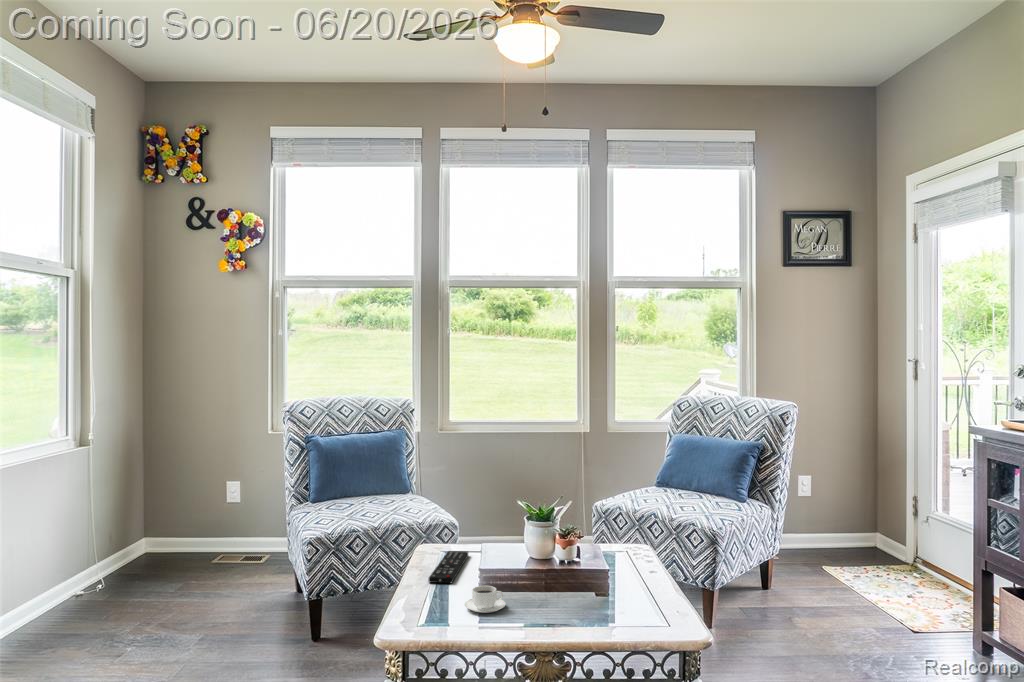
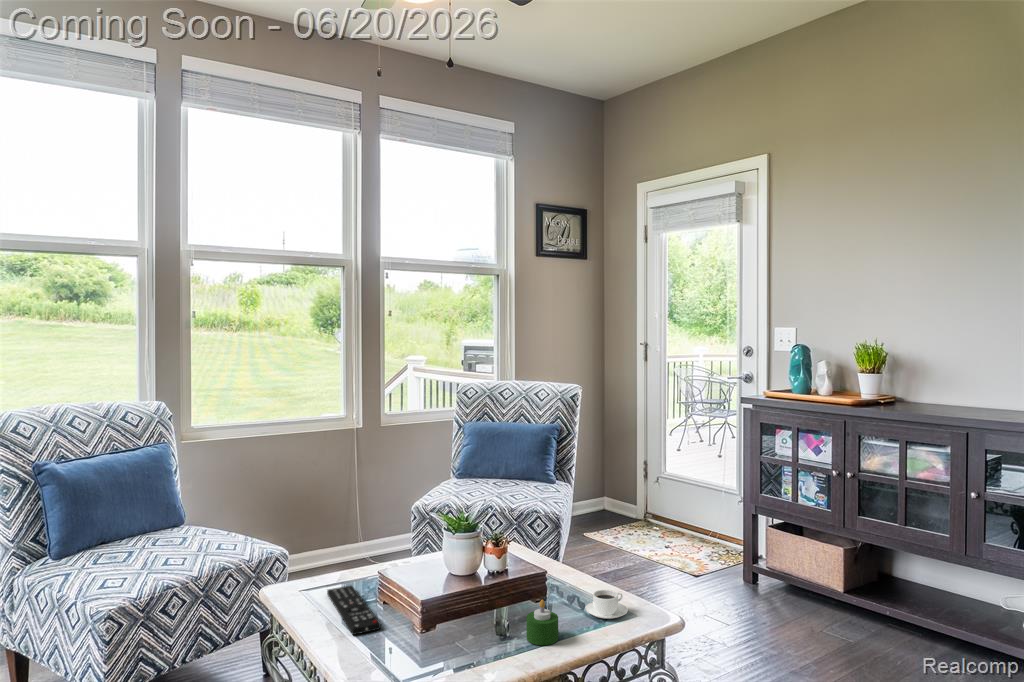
candle: none [545,581,575,623] -> present [526,600,558,645]
coffee cup: present [465,586,506,613] -> present [585,590,628,619]

